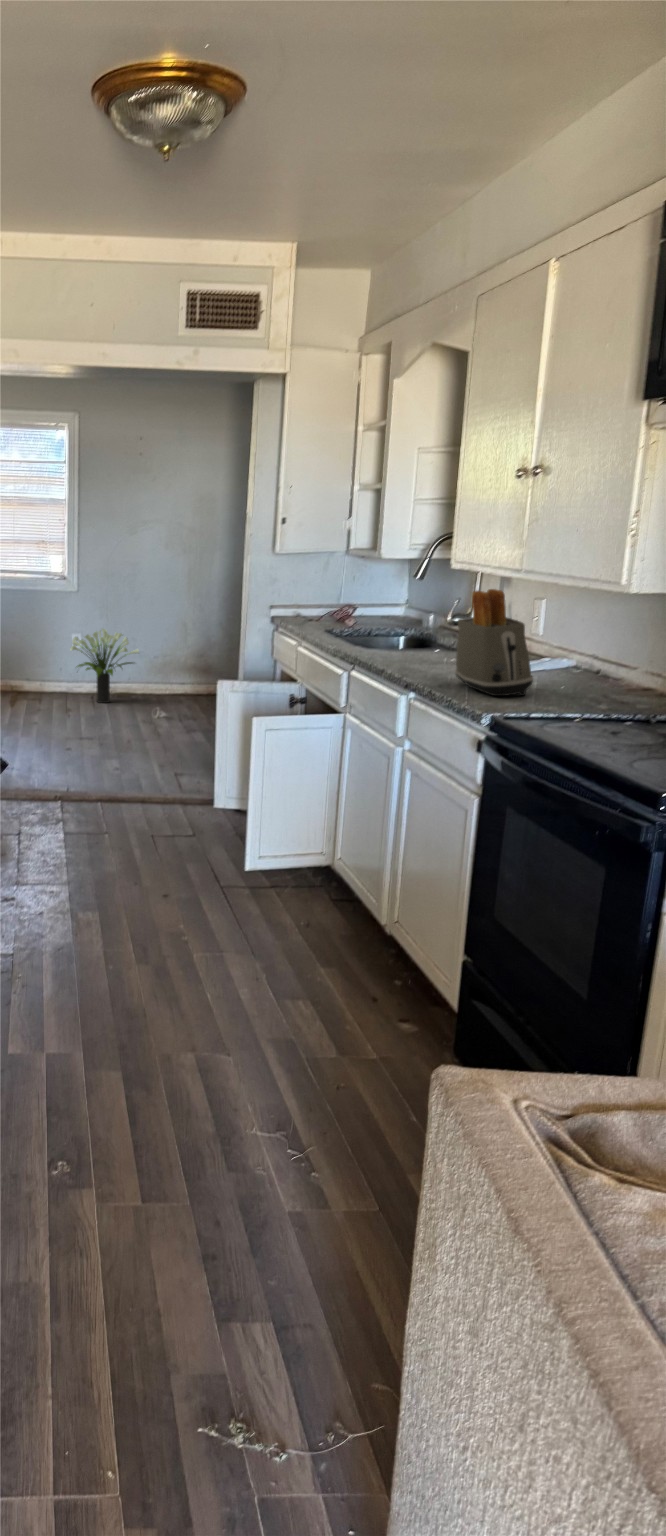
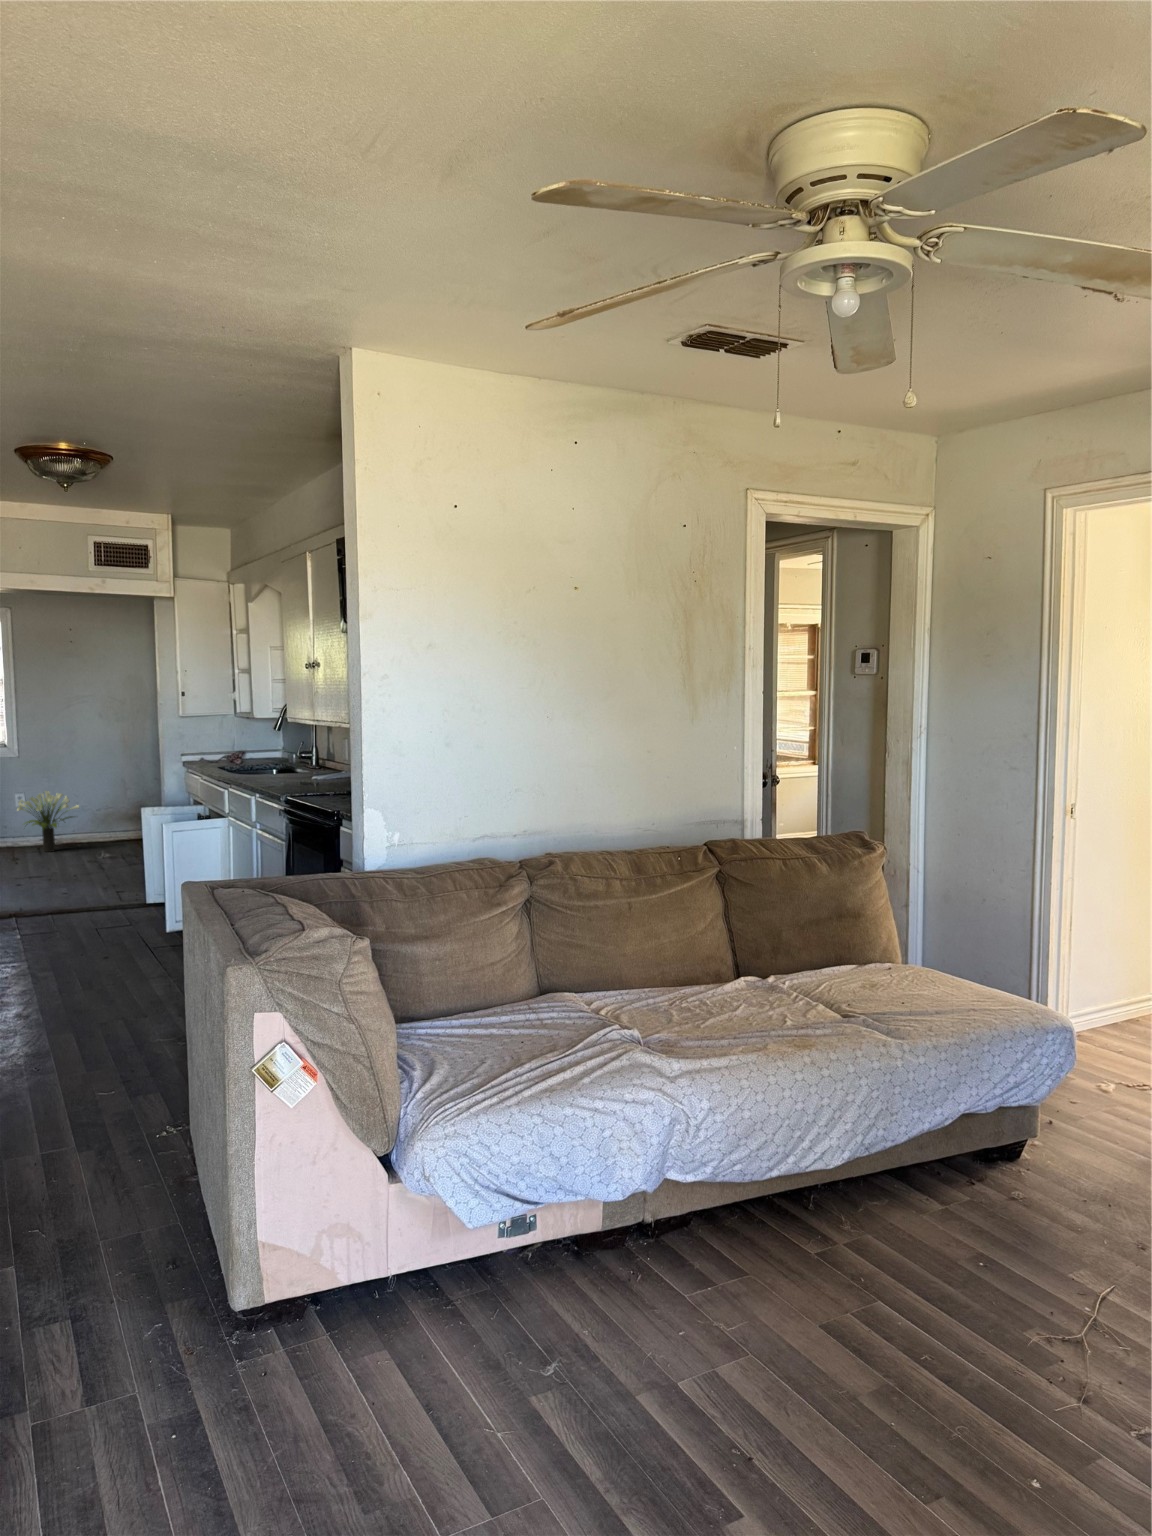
toaster: present [455,589,533,696] -> none [279,728,323,789]

